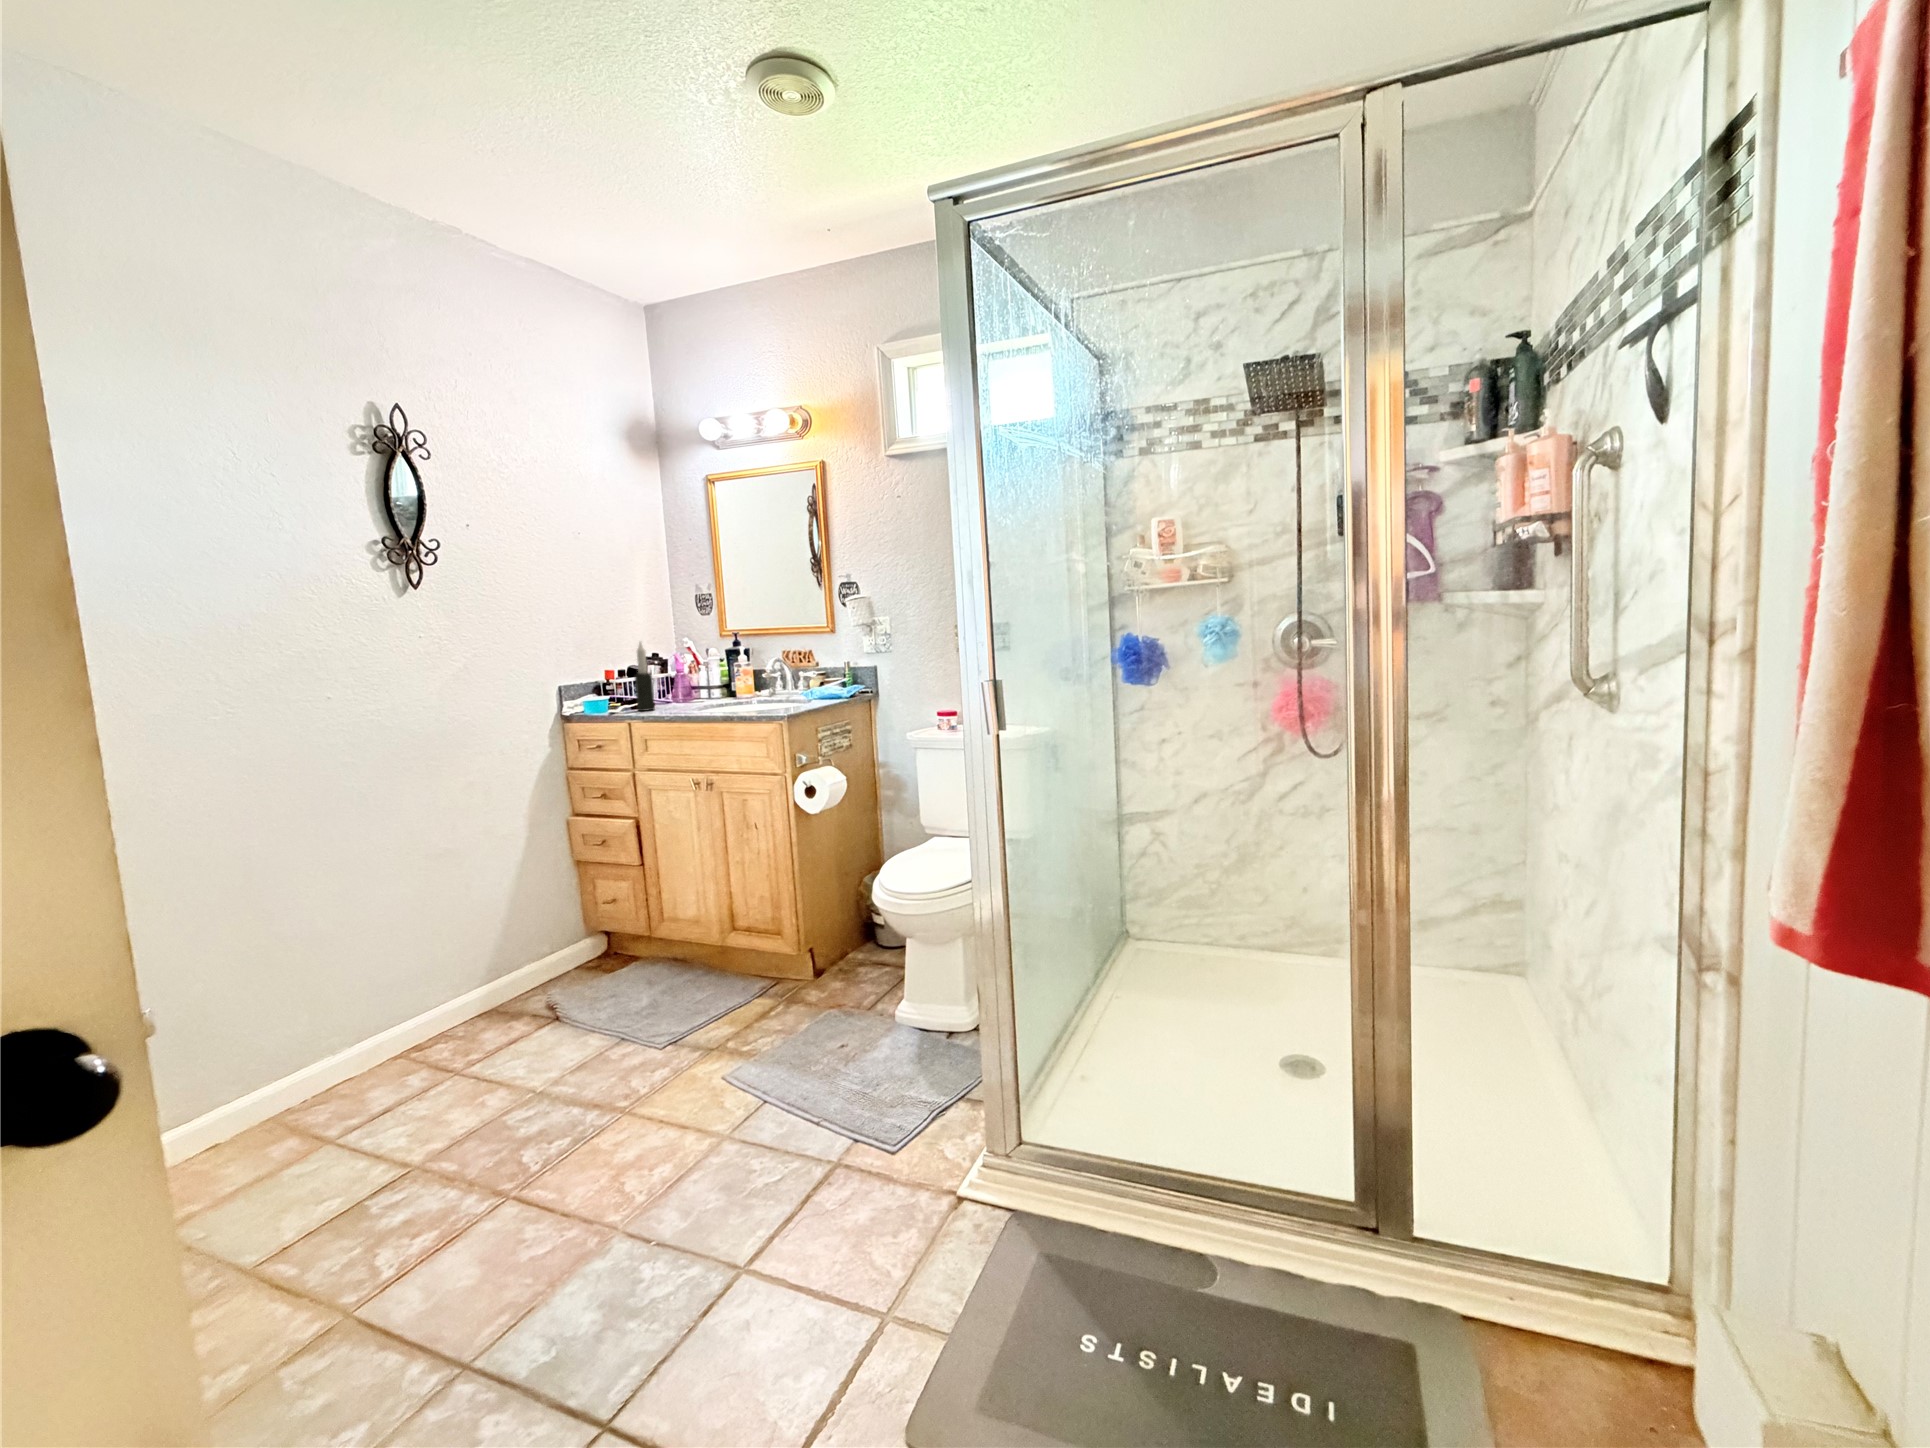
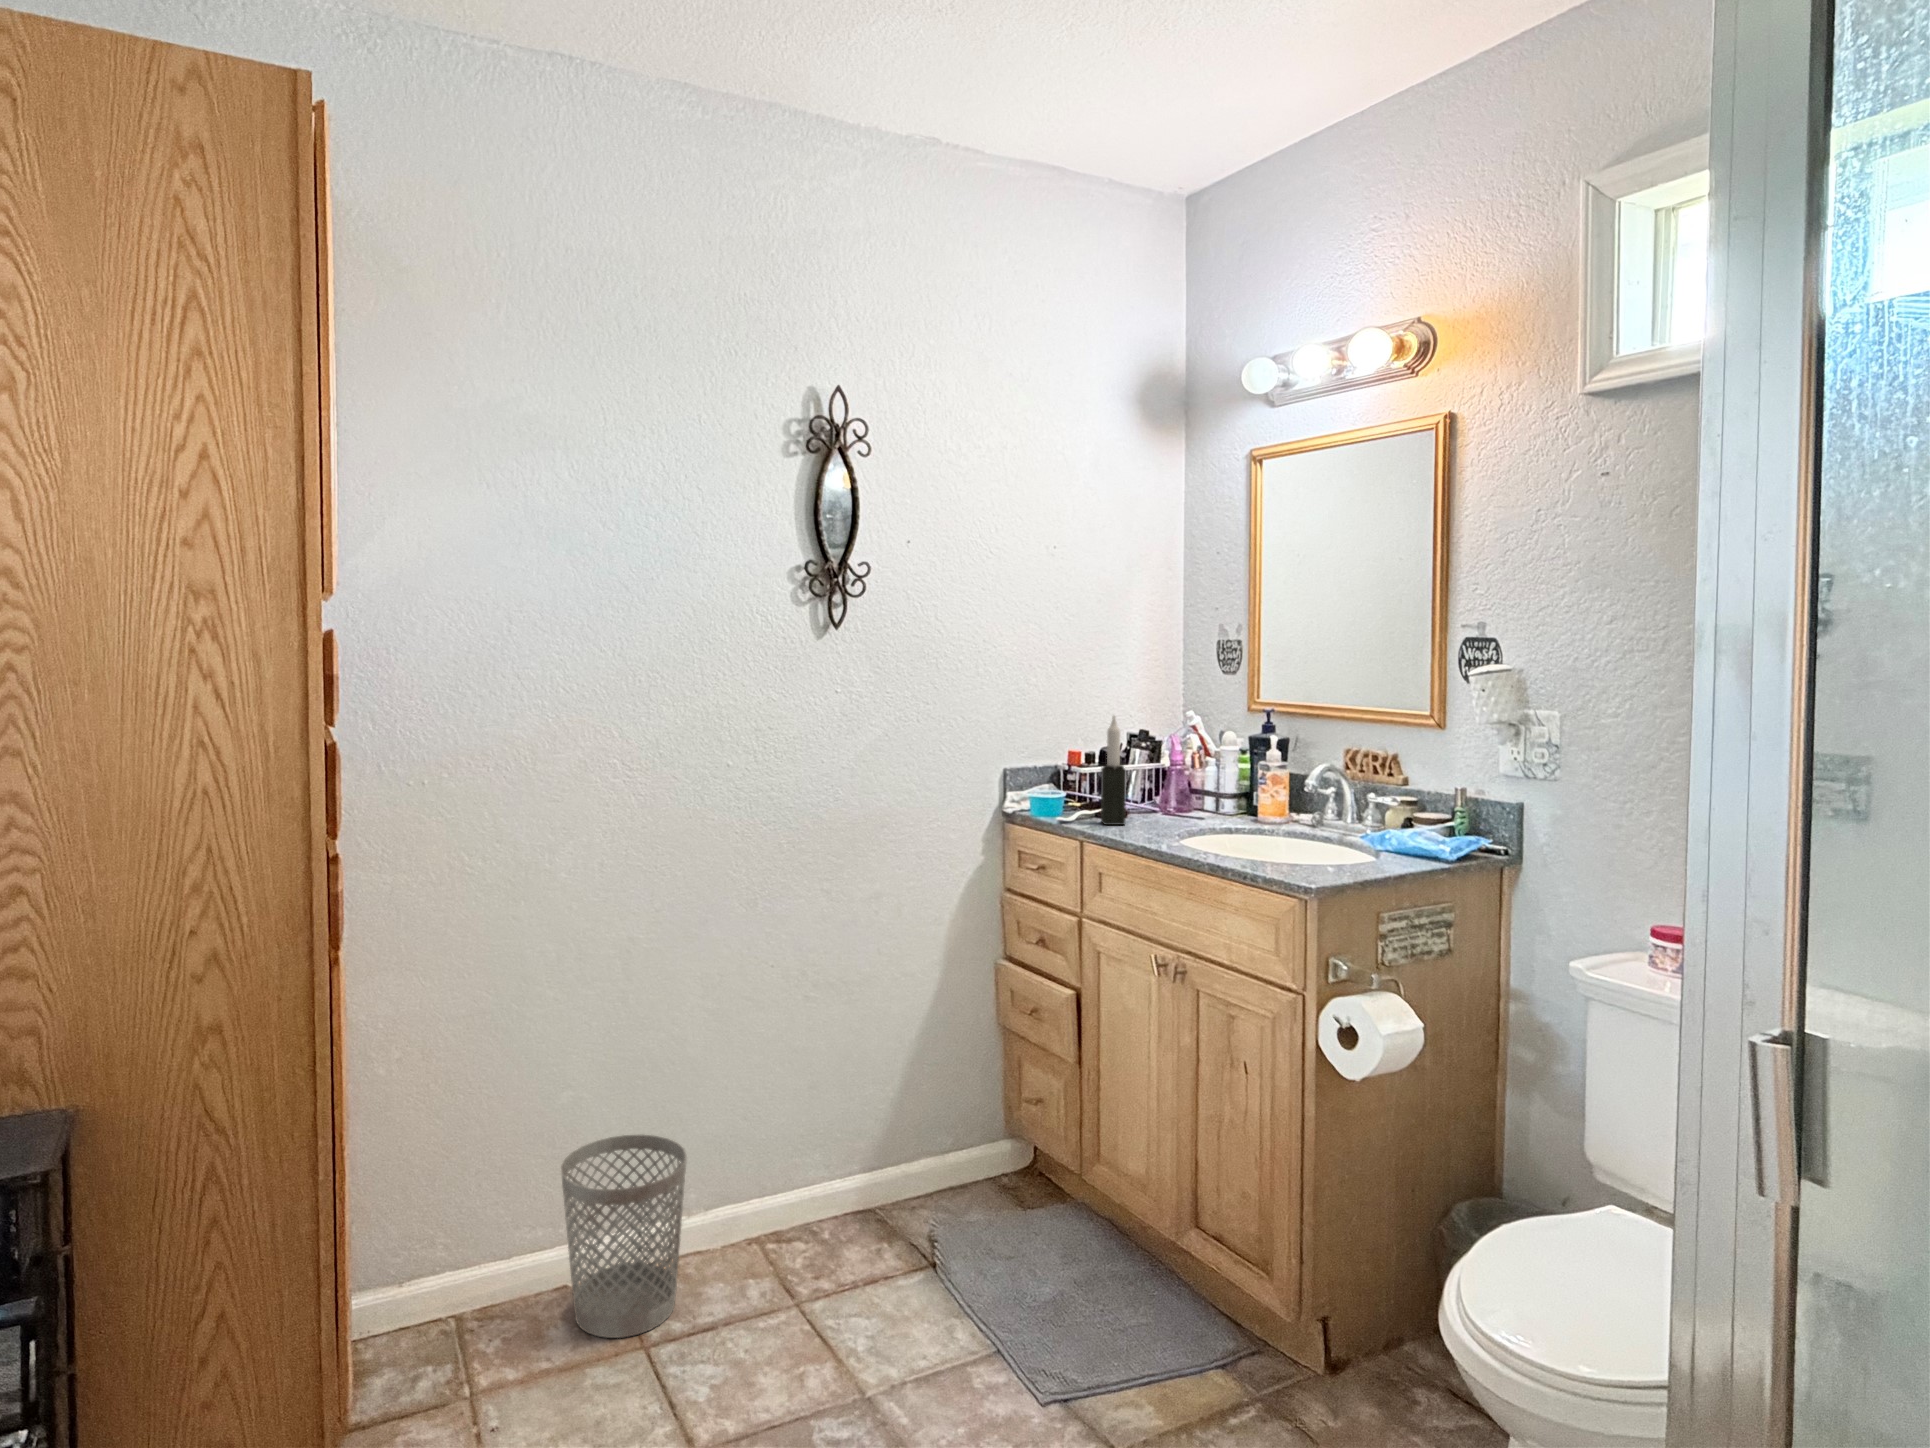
wastebasket: none [209,989,342,1152] -> present [561,1135,687,1338]

